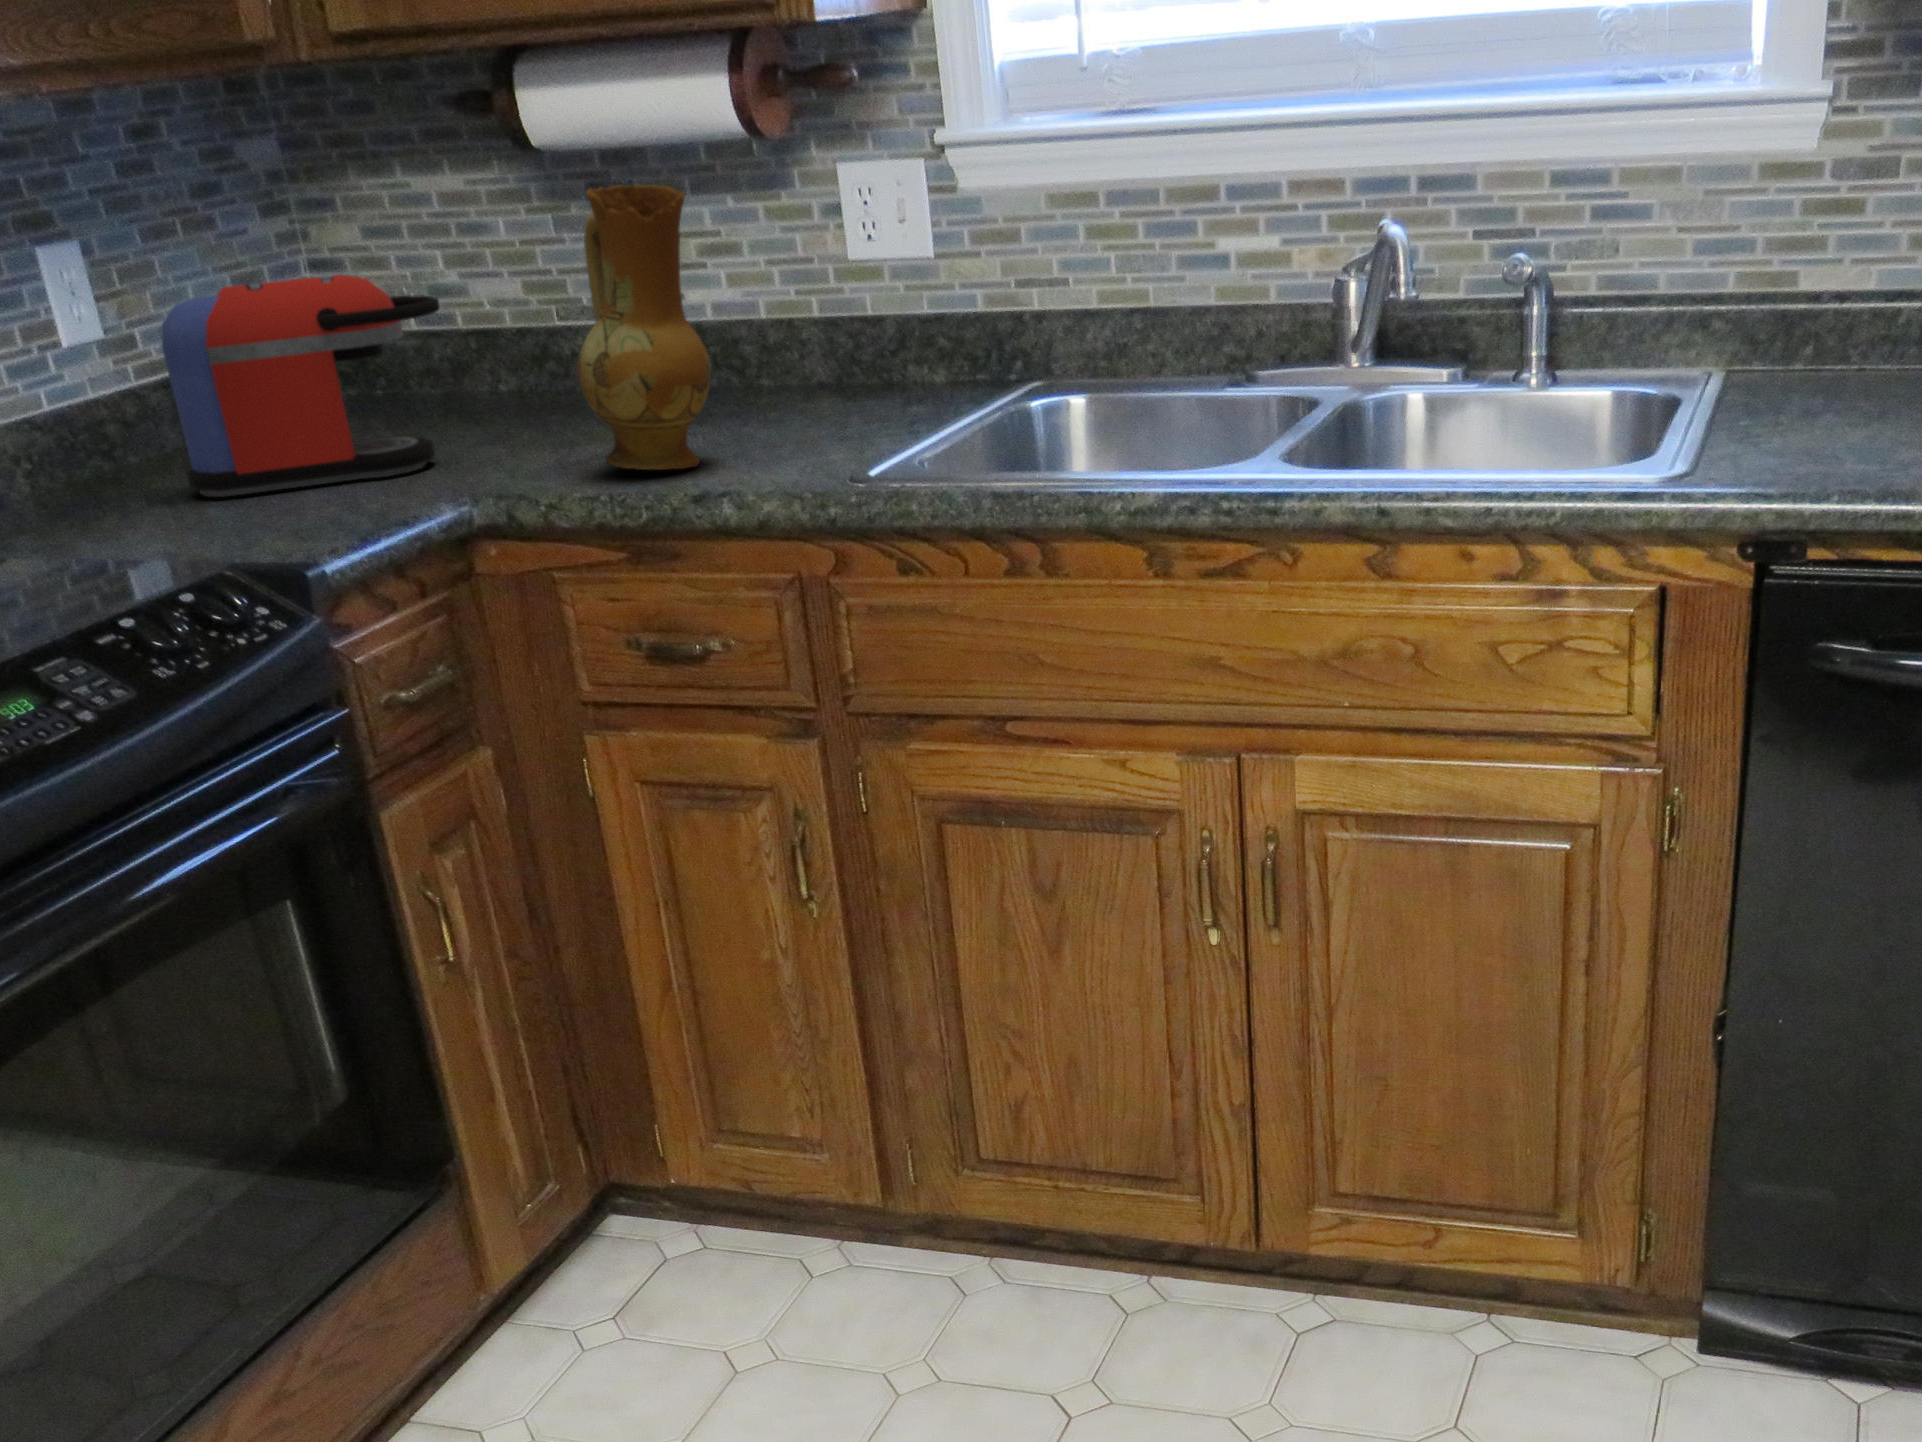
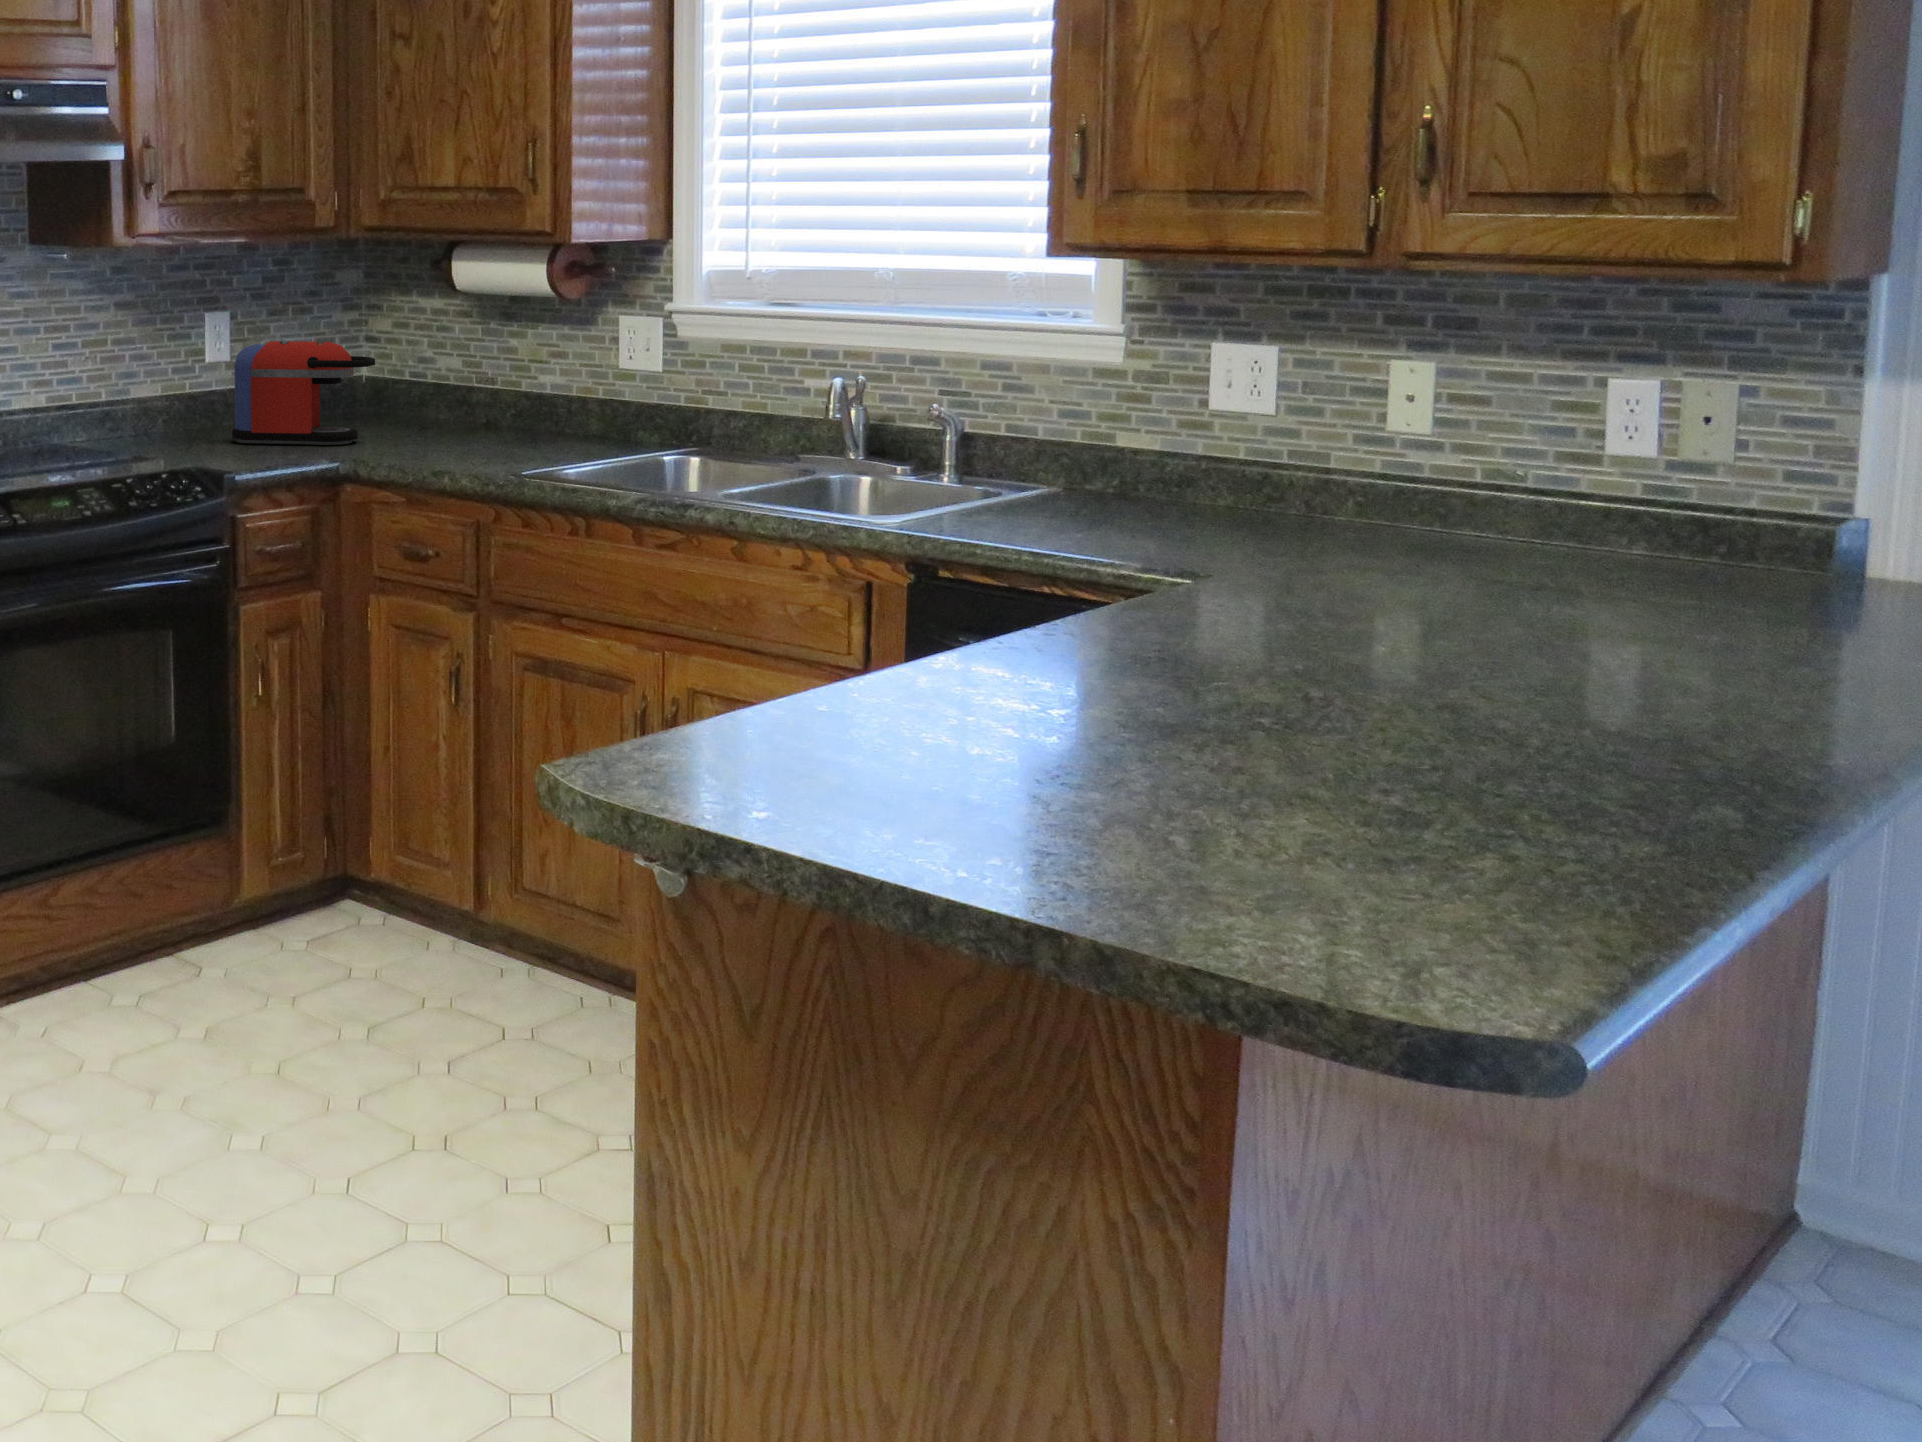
ceramic jug: present [578,185,711,470] -> none [414,312,485,460]

